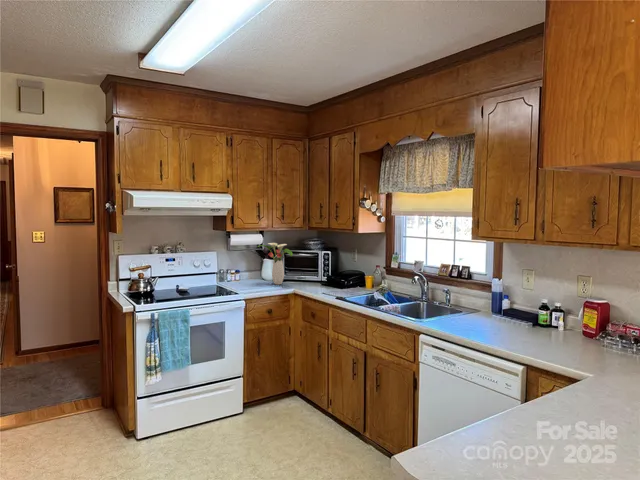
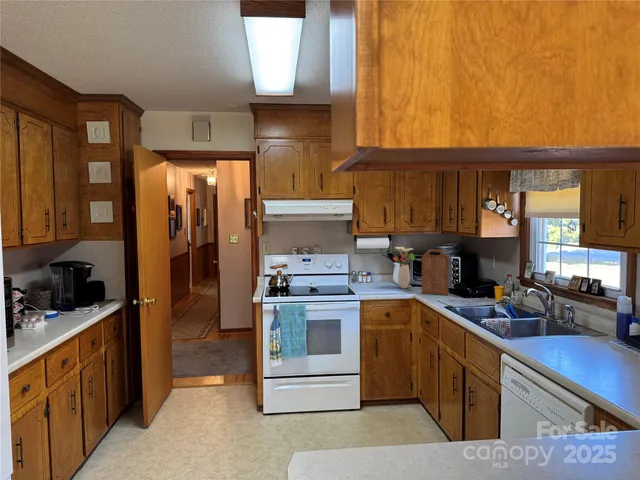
cutting board: none [301,245,326,288] -> present [422,249,448,295]

